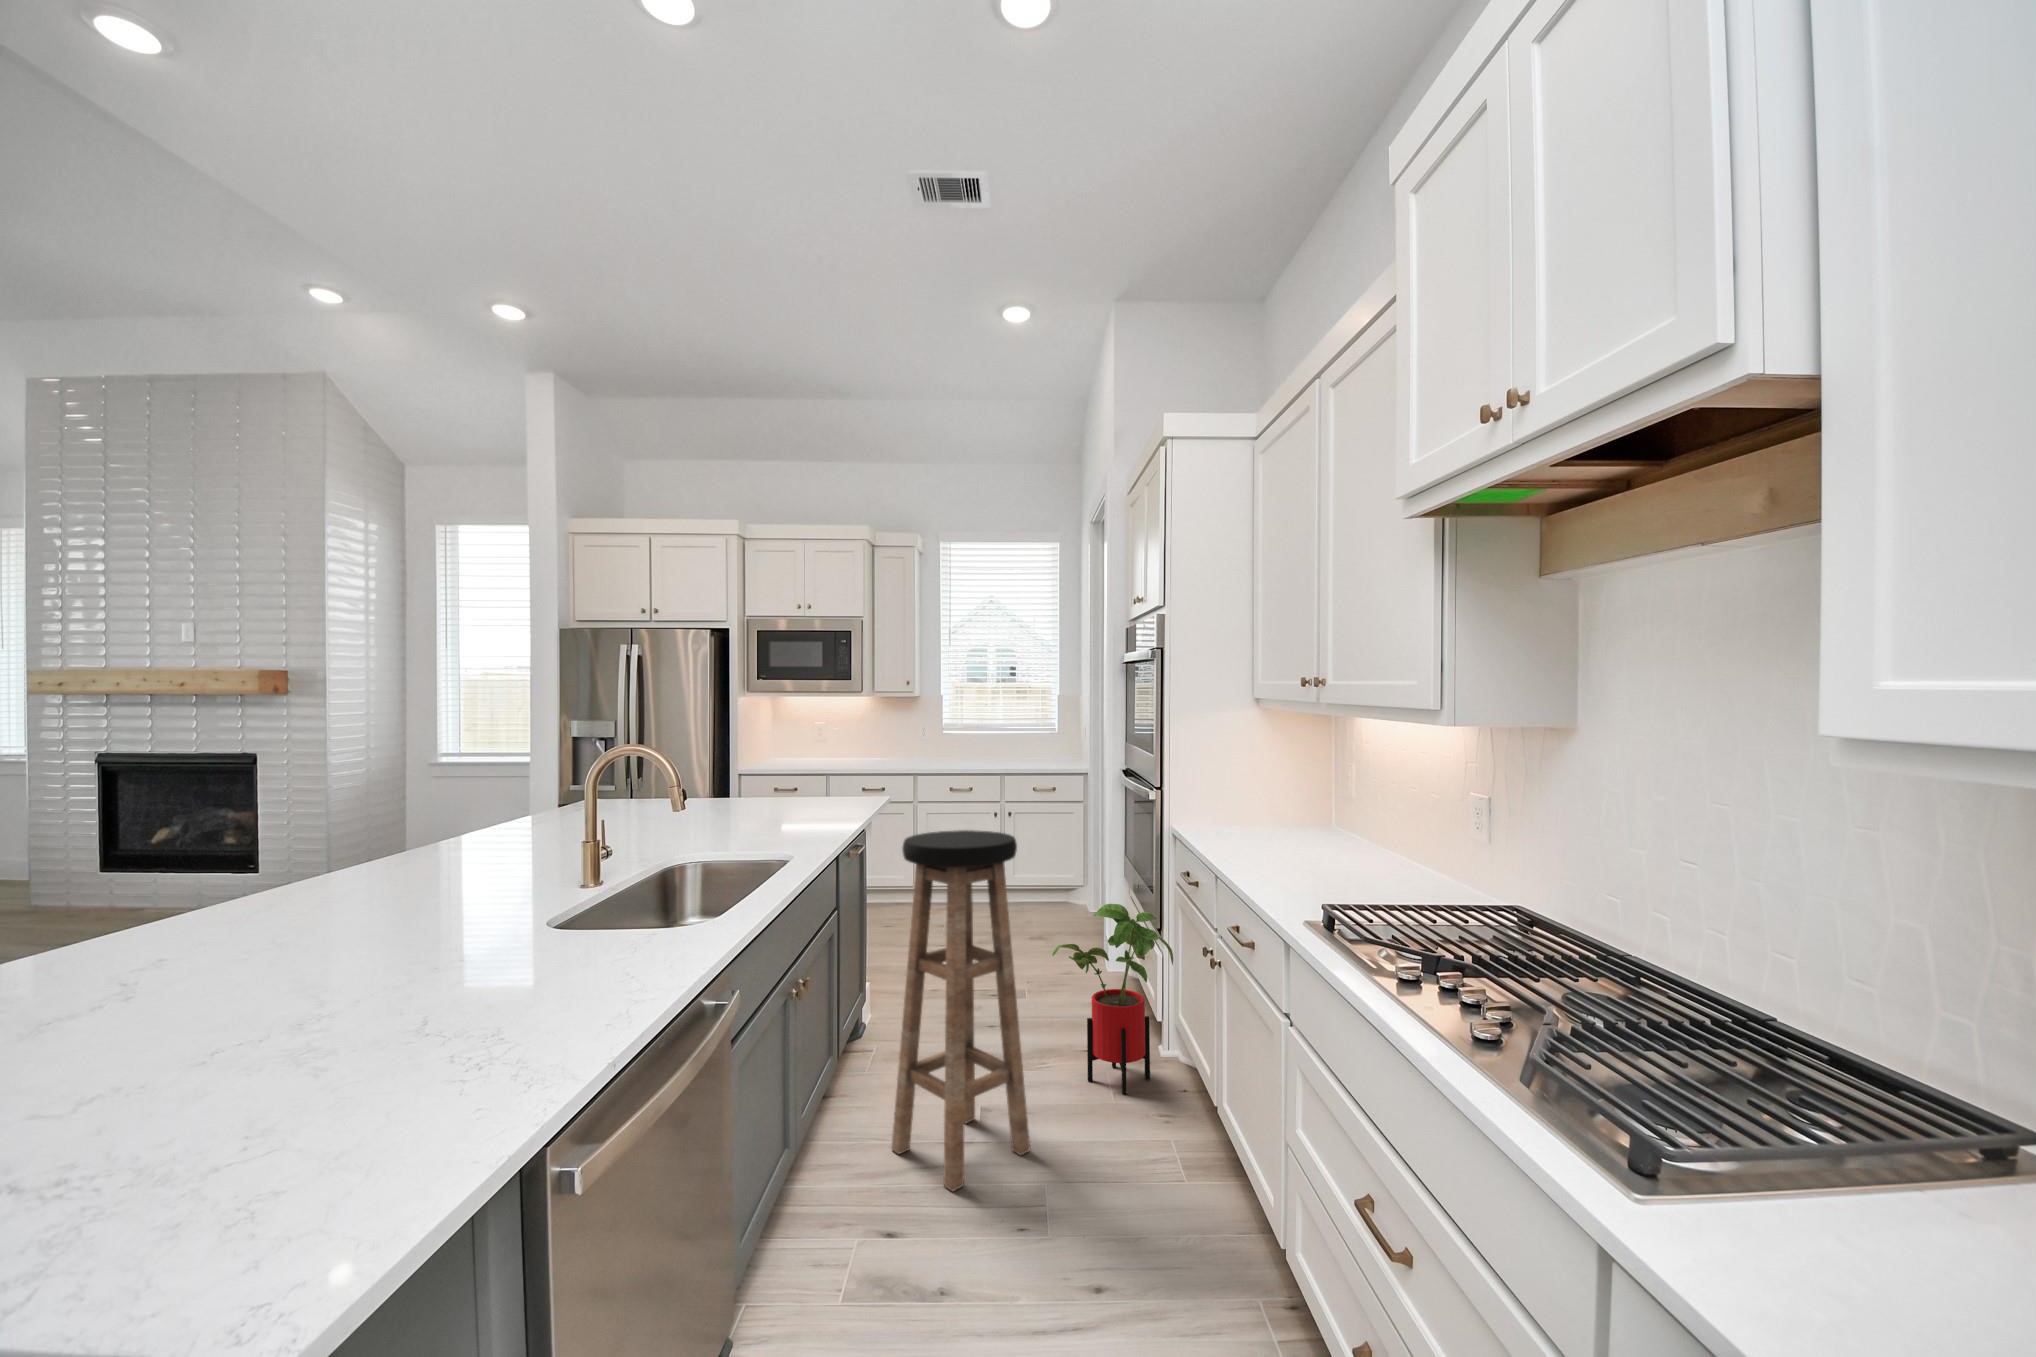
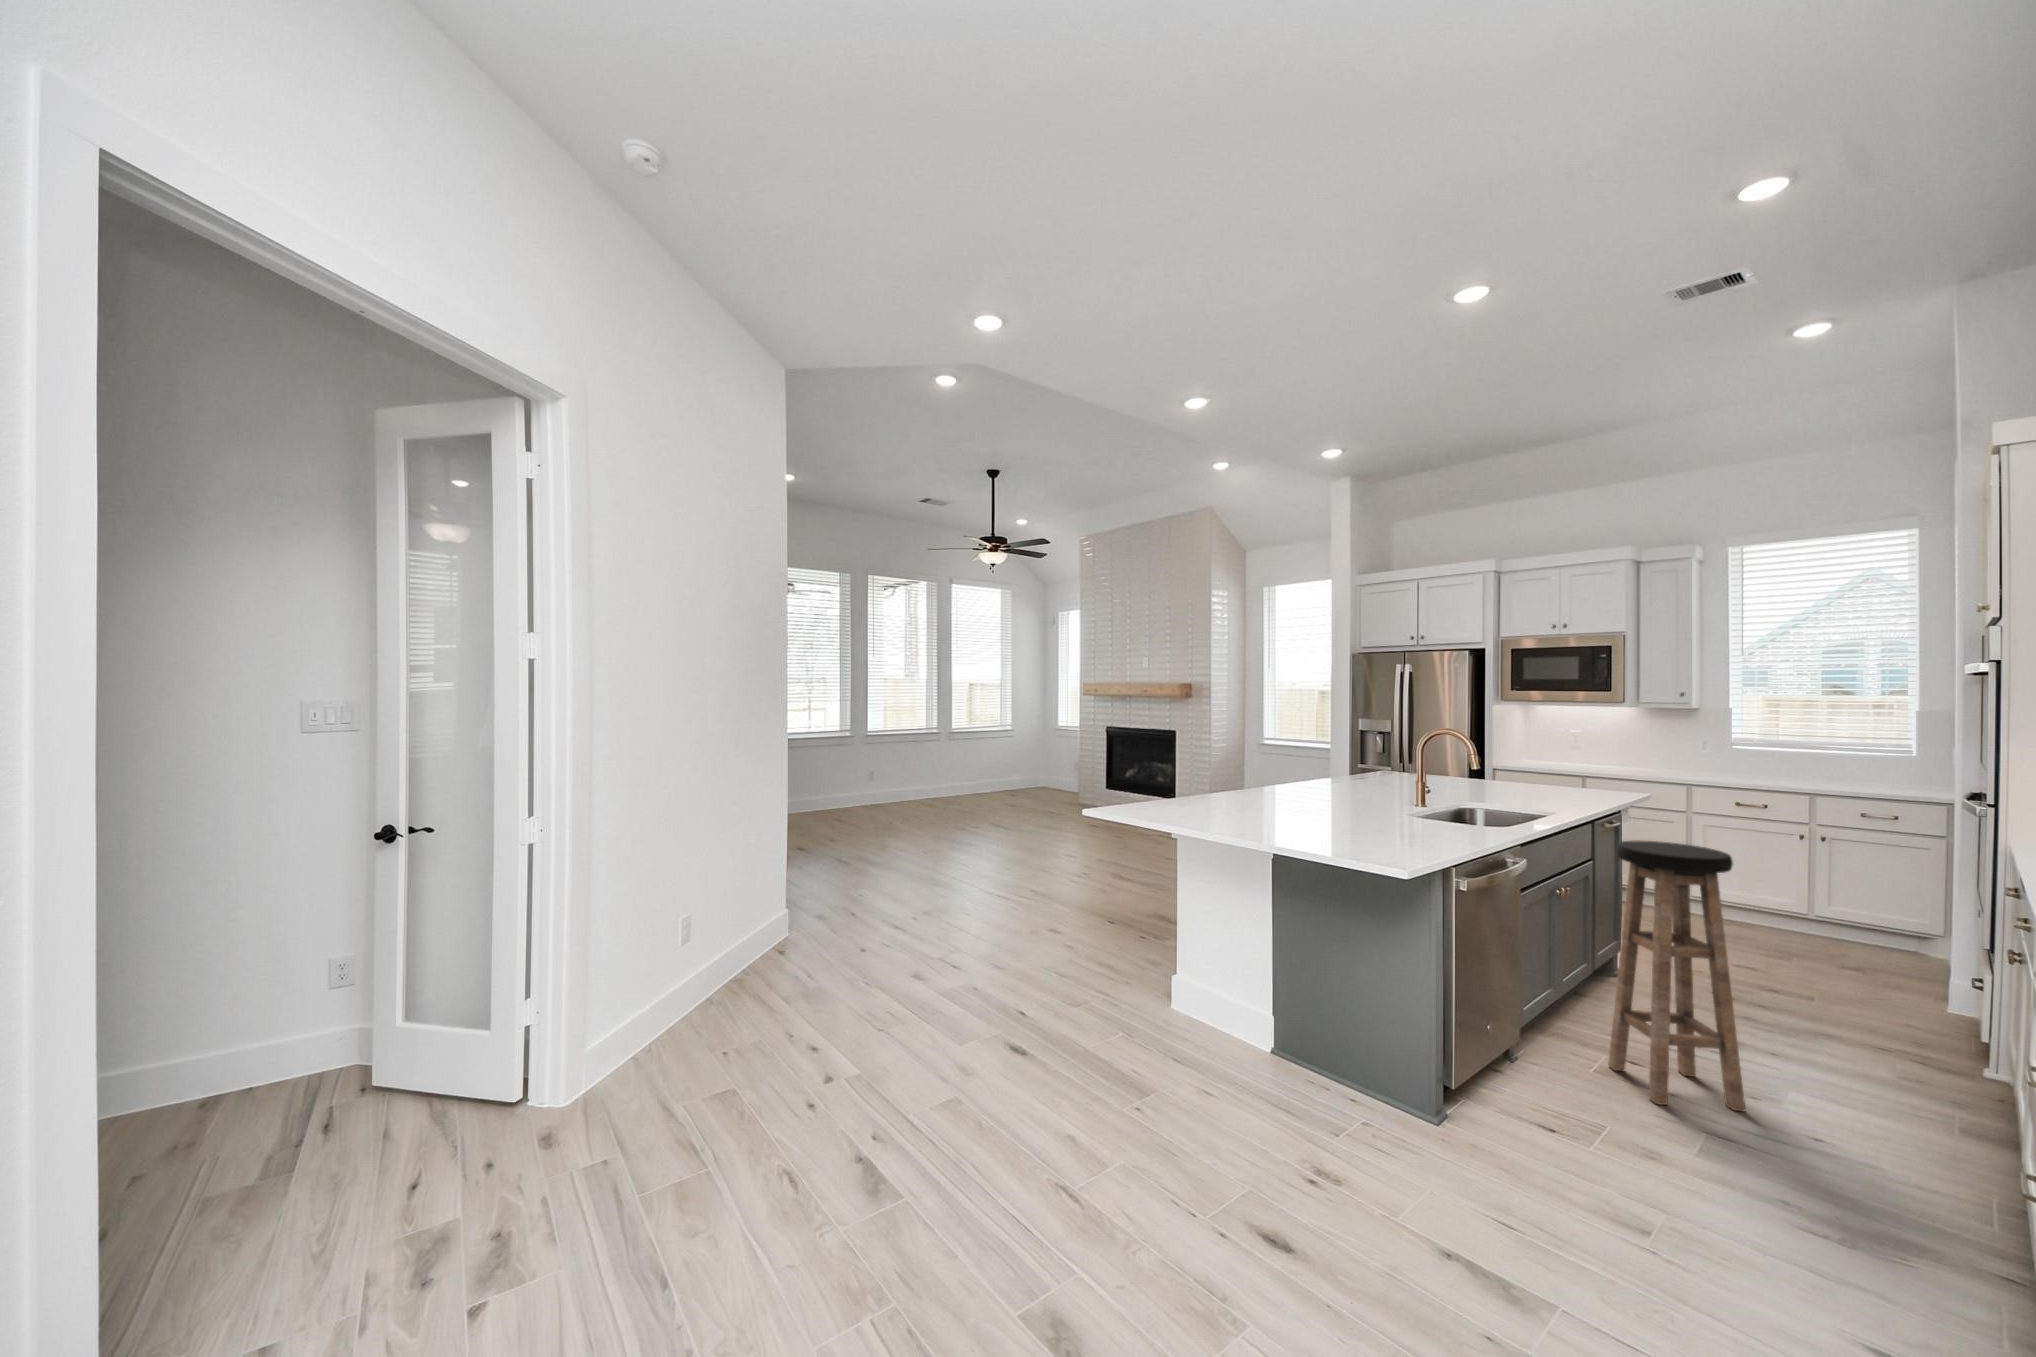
house plant: present [1052,904,1173,1094] -> none [1797,937,1979,1122]

